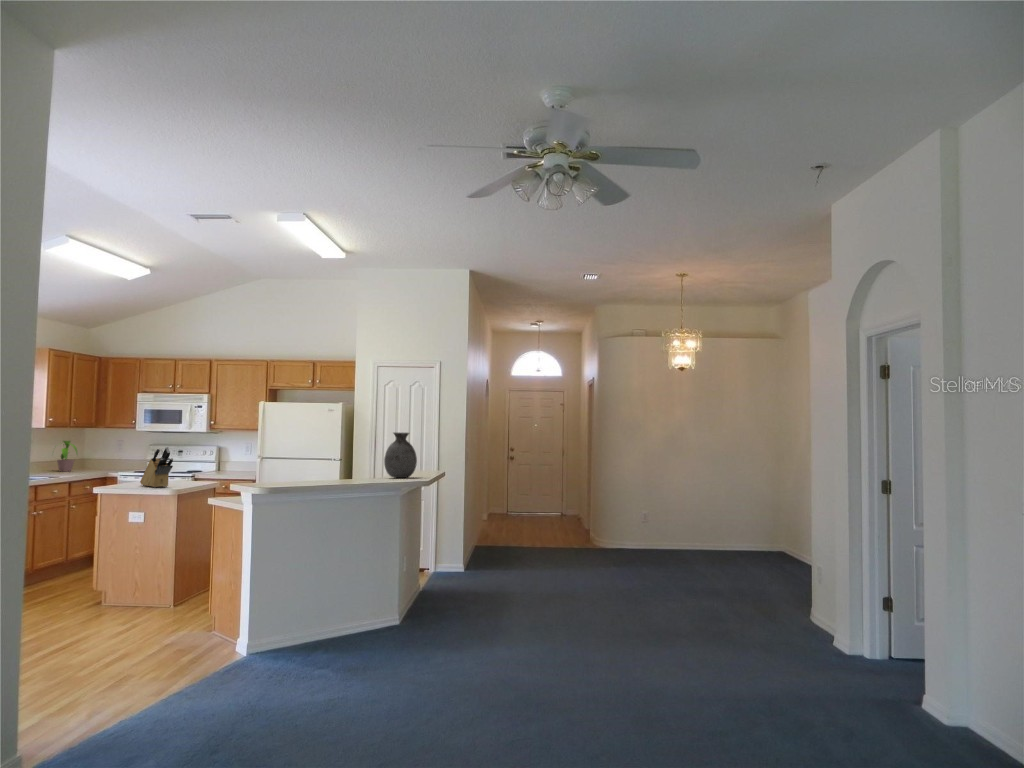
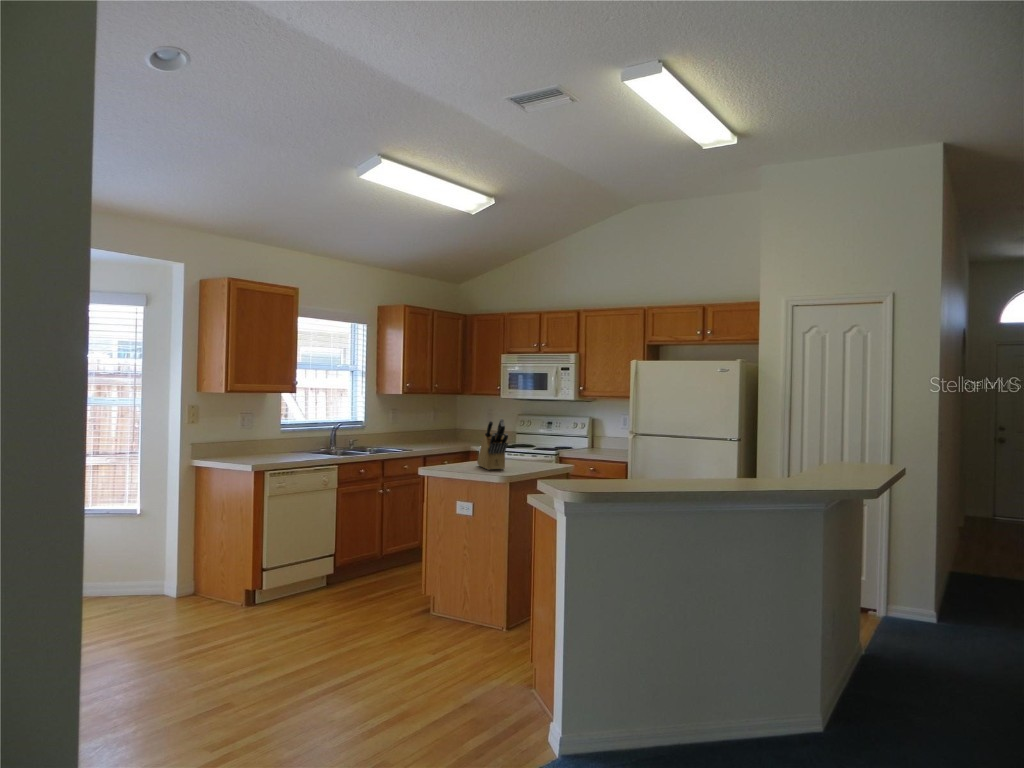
vase: present [384,433,417,478] -> none [797,402,860,484]
potted plant: present [57,441,77,472] -> none [425,408,453,442]

